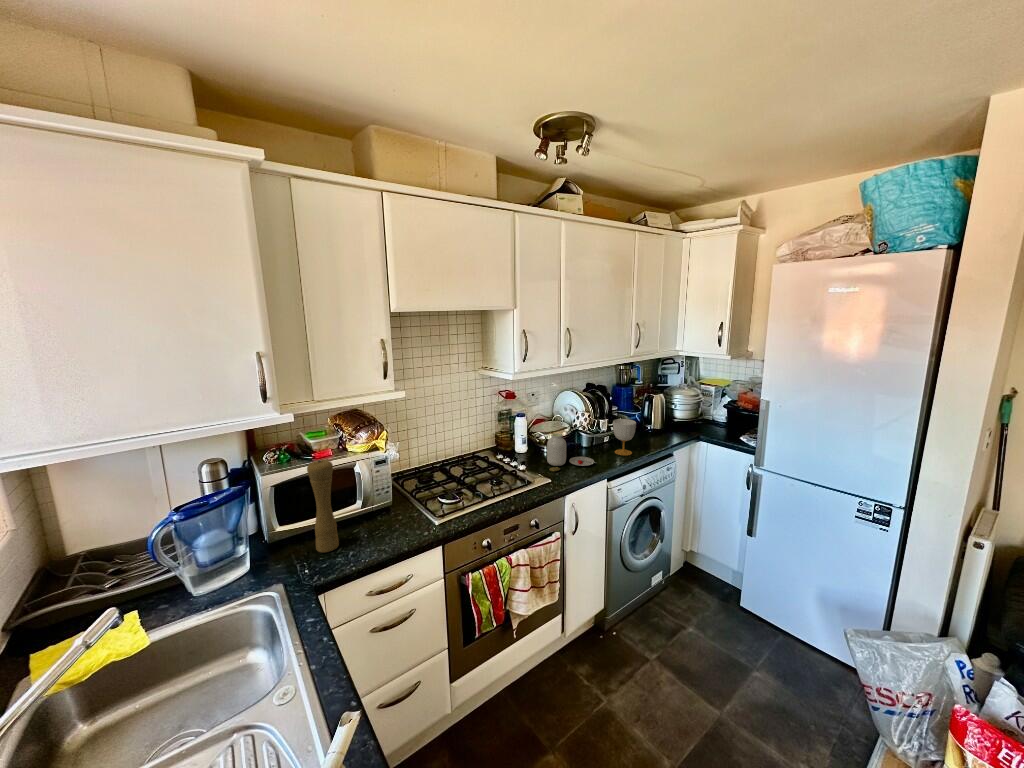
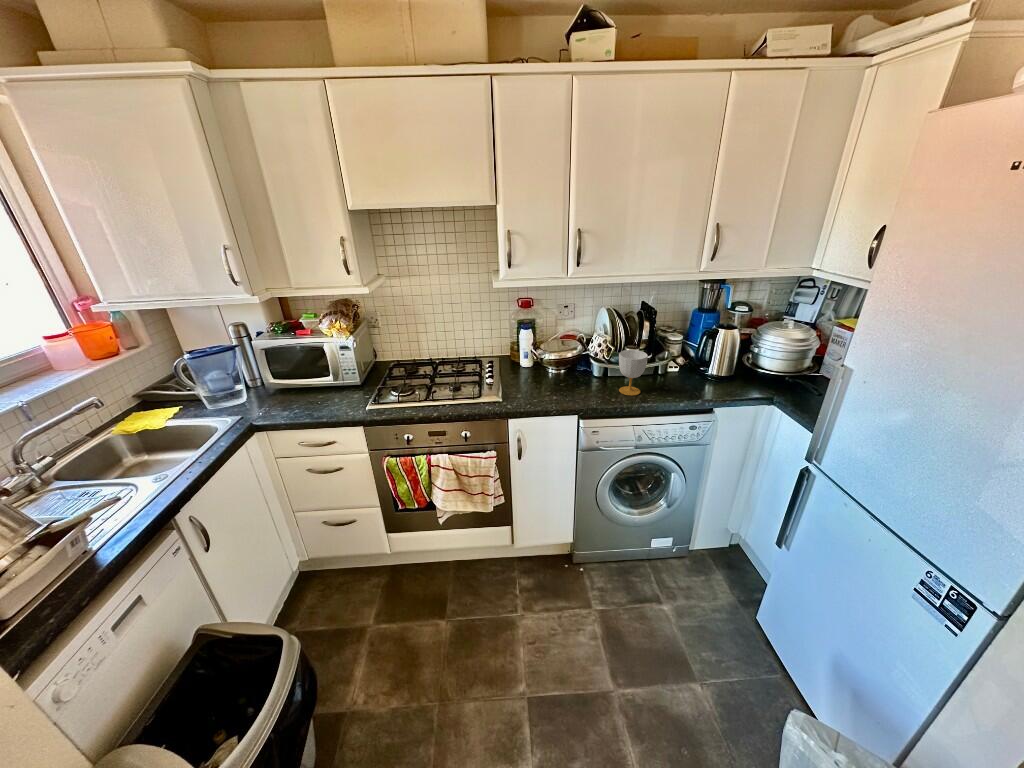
jar: present [547,433,595,471] -> none [520,352,577,395]
pepper mill: present [307,460,339,552] -> none [258,335,295,405]

